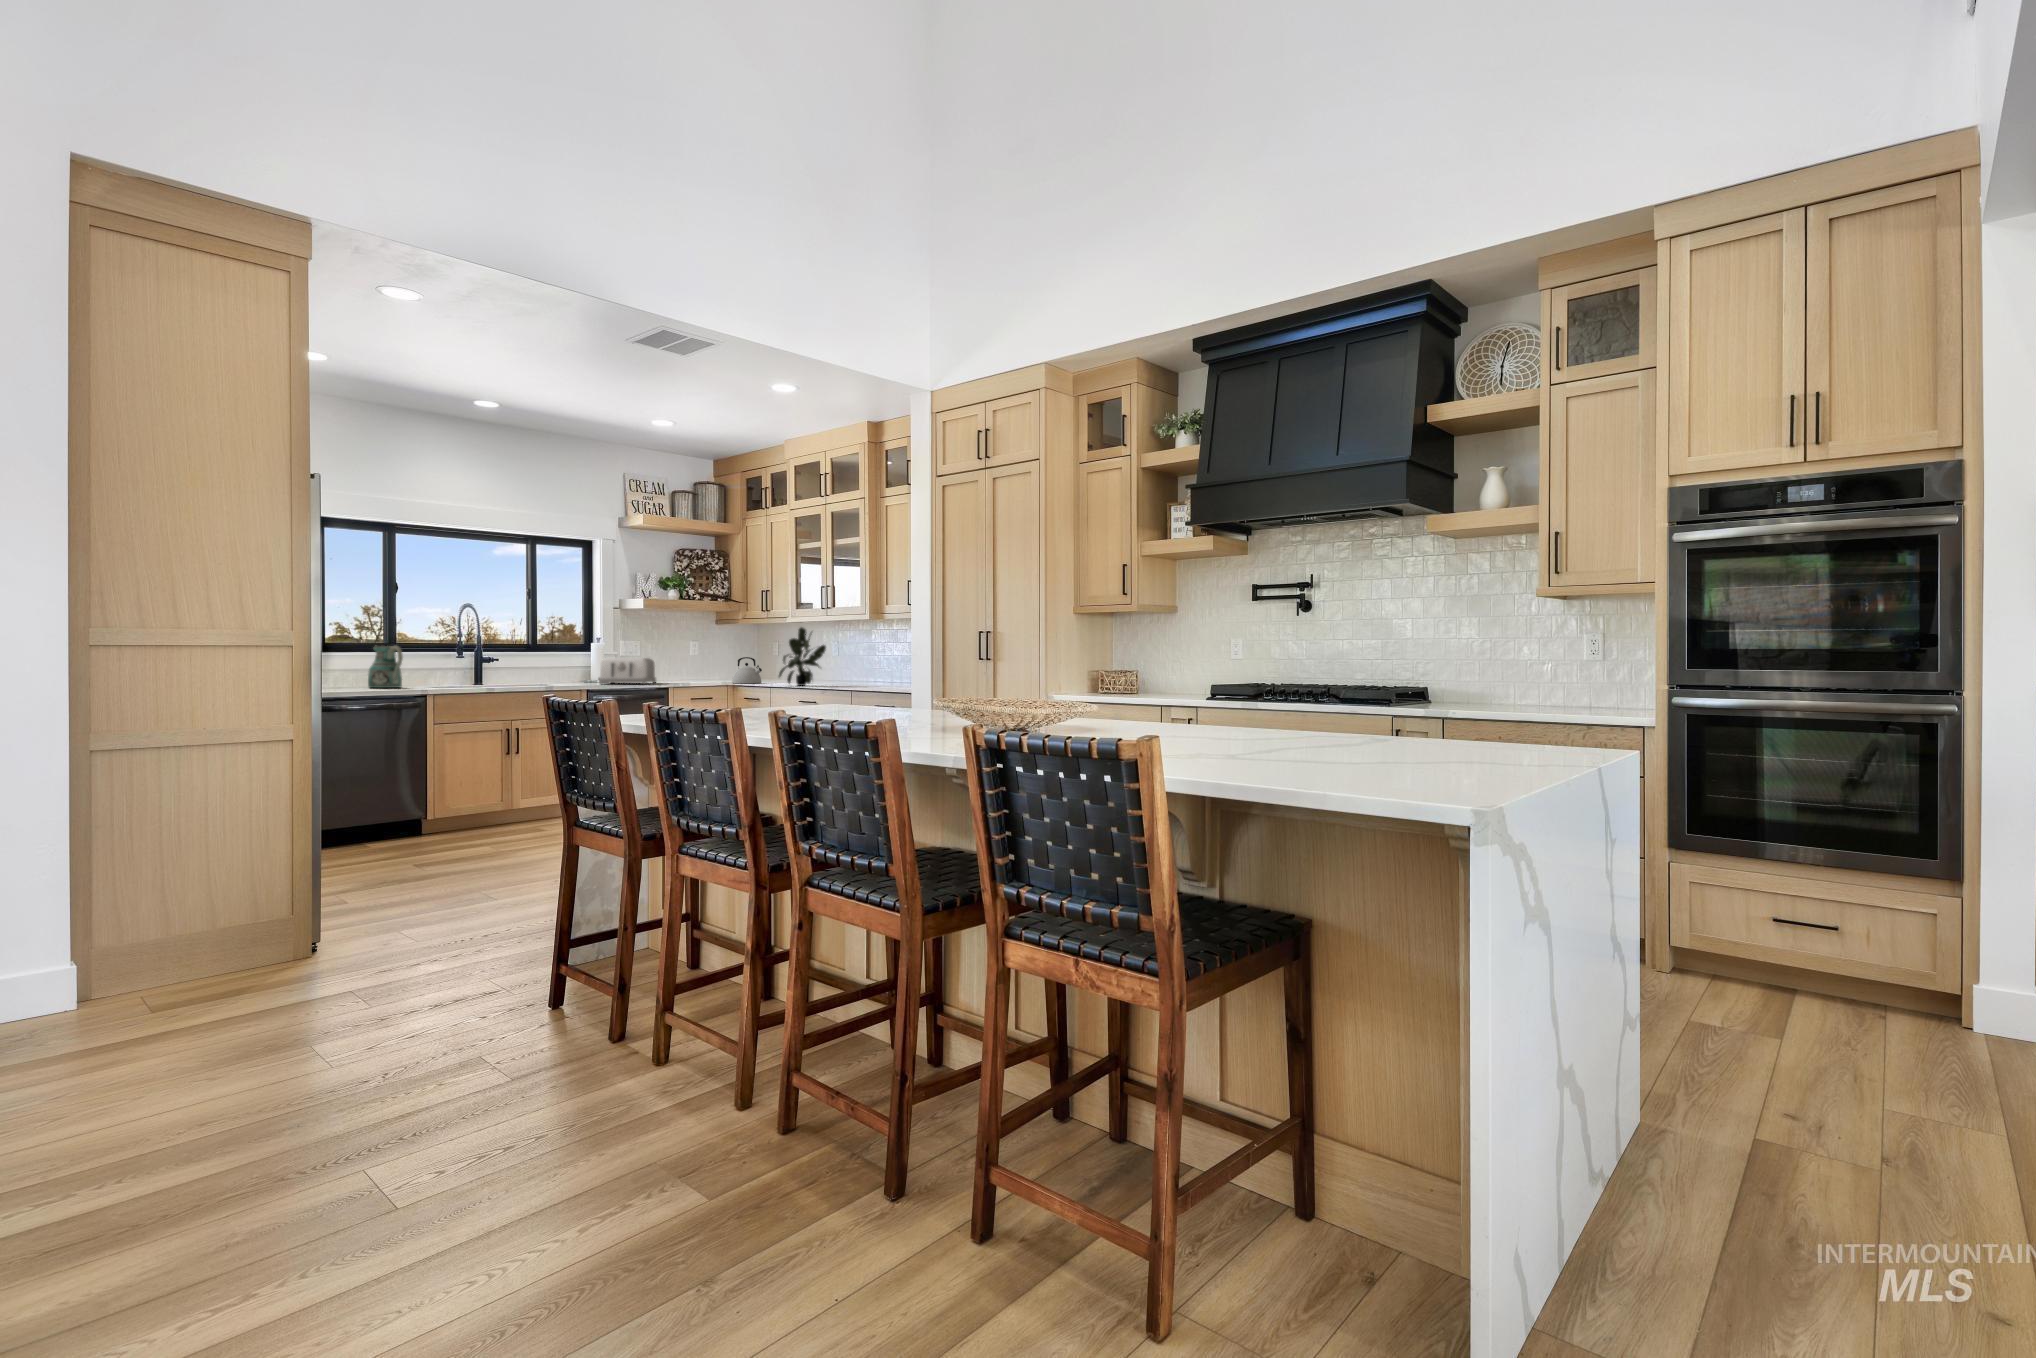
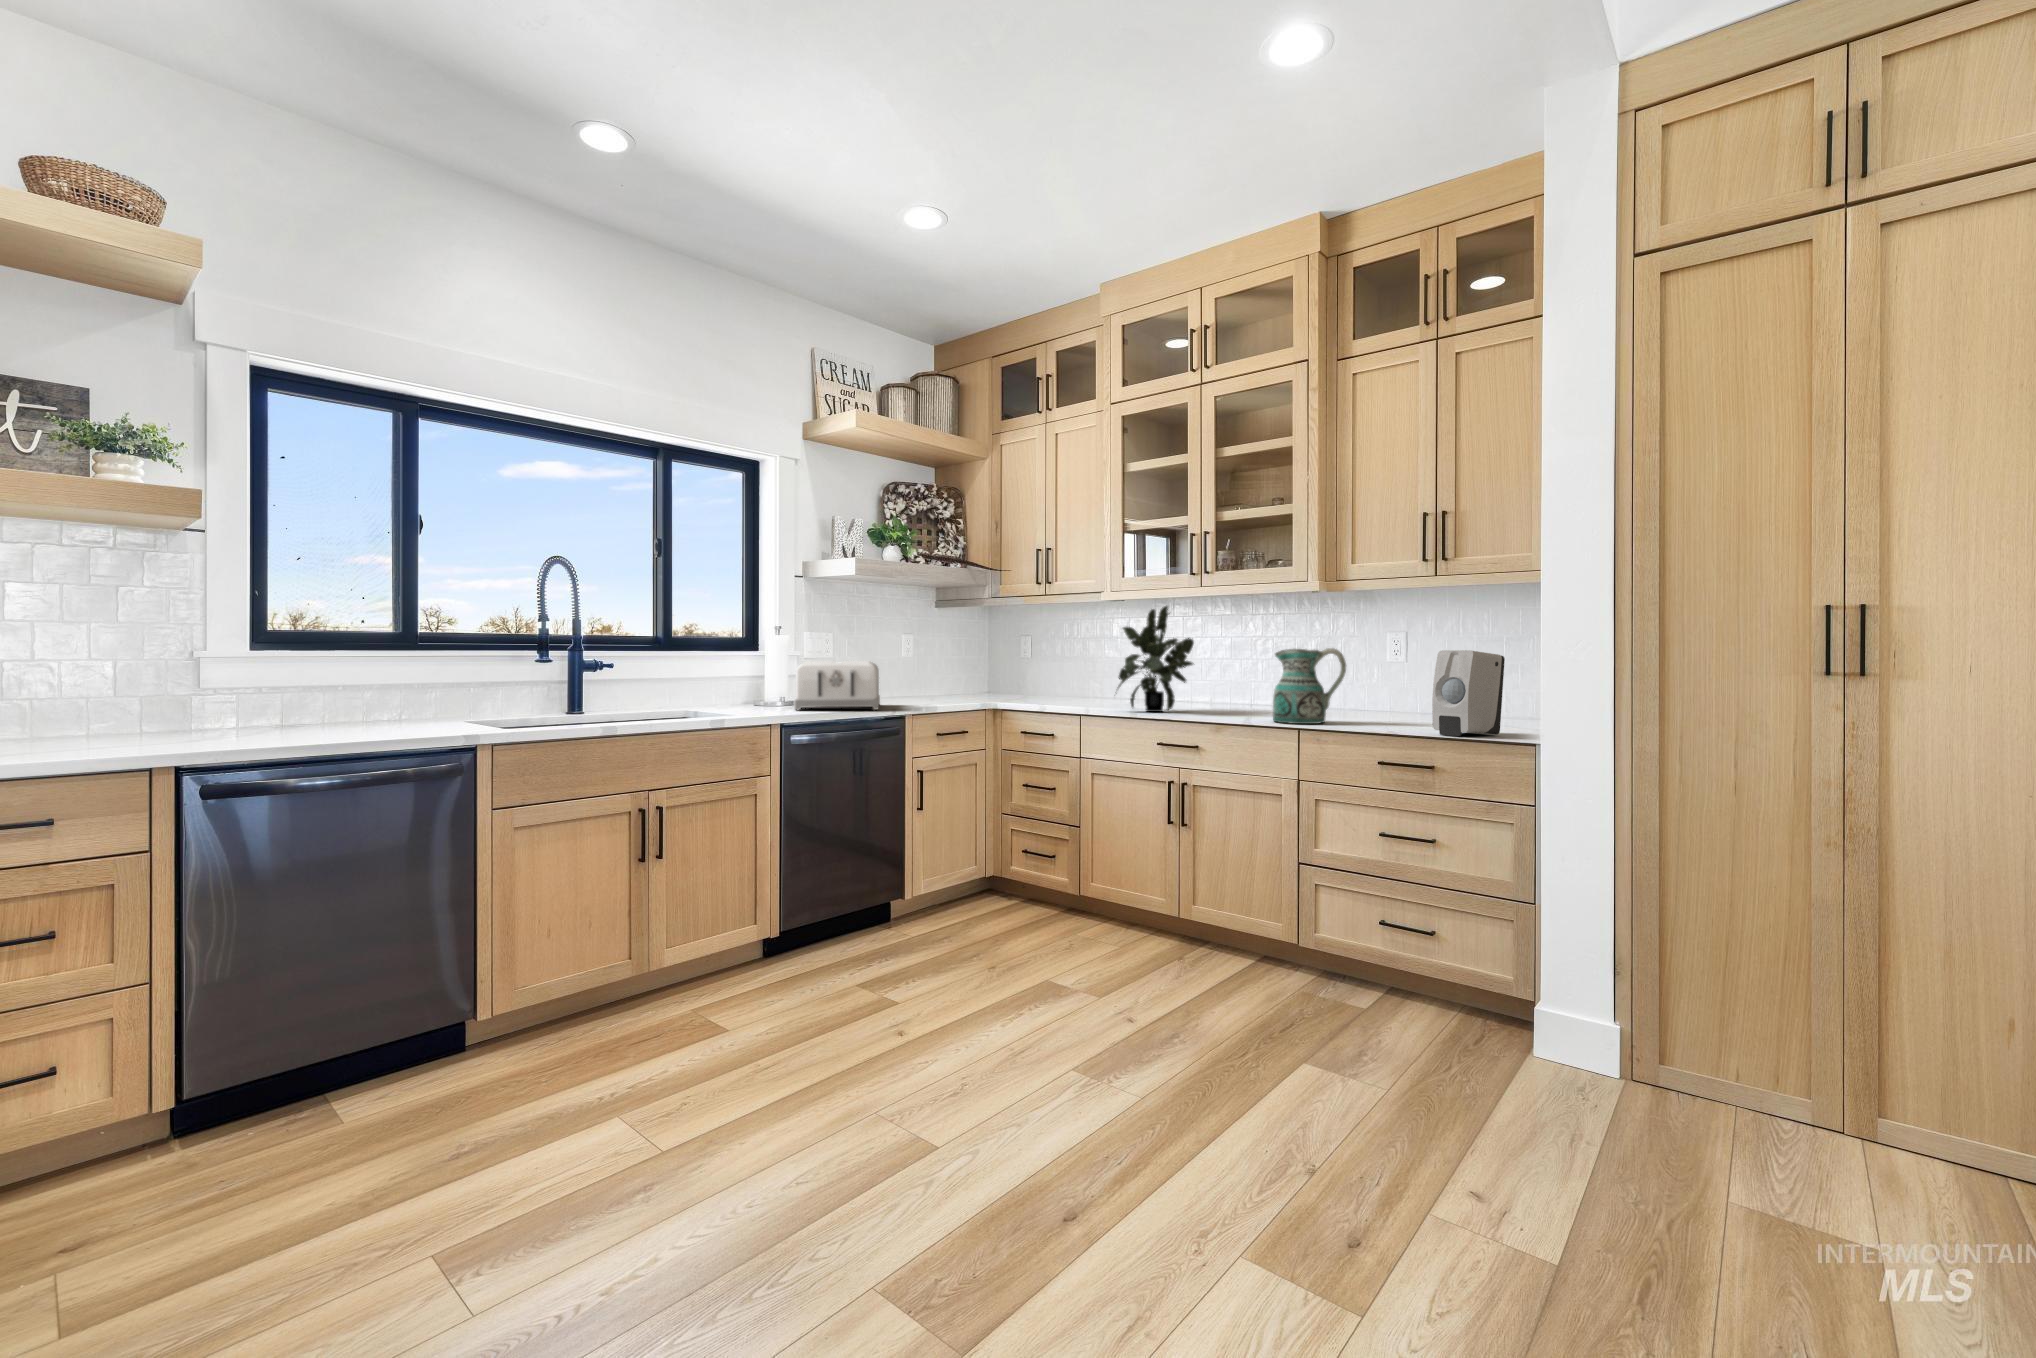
ceramic pitcher: present [368,646,403,688] -> present [1273,648,1346,724]
soap dispenser: none [890,651,923,692] -> present [1432,650,1505,736]
kettle: present [732,657,762,683] -> none [1001,660,1053,705]

